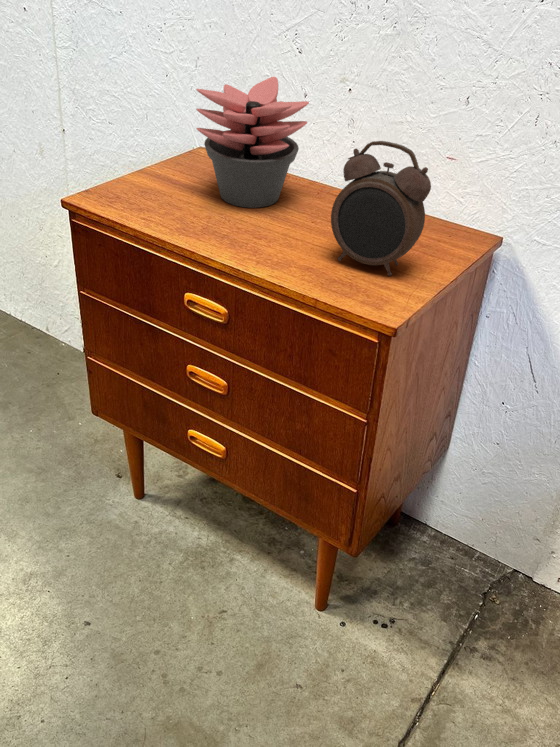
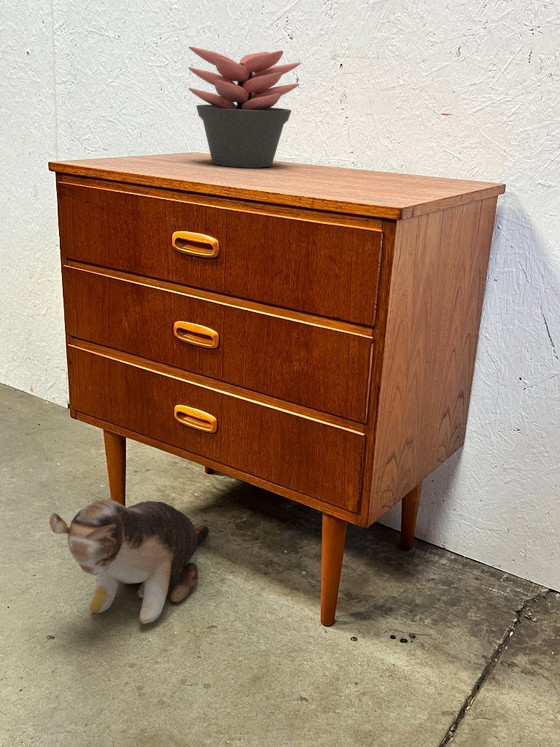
alarm clock: present [331,141,431,276] -> none [326,51,428,190]
plush toy: none [83,501,219,611] -> present [50,498,209,624]

